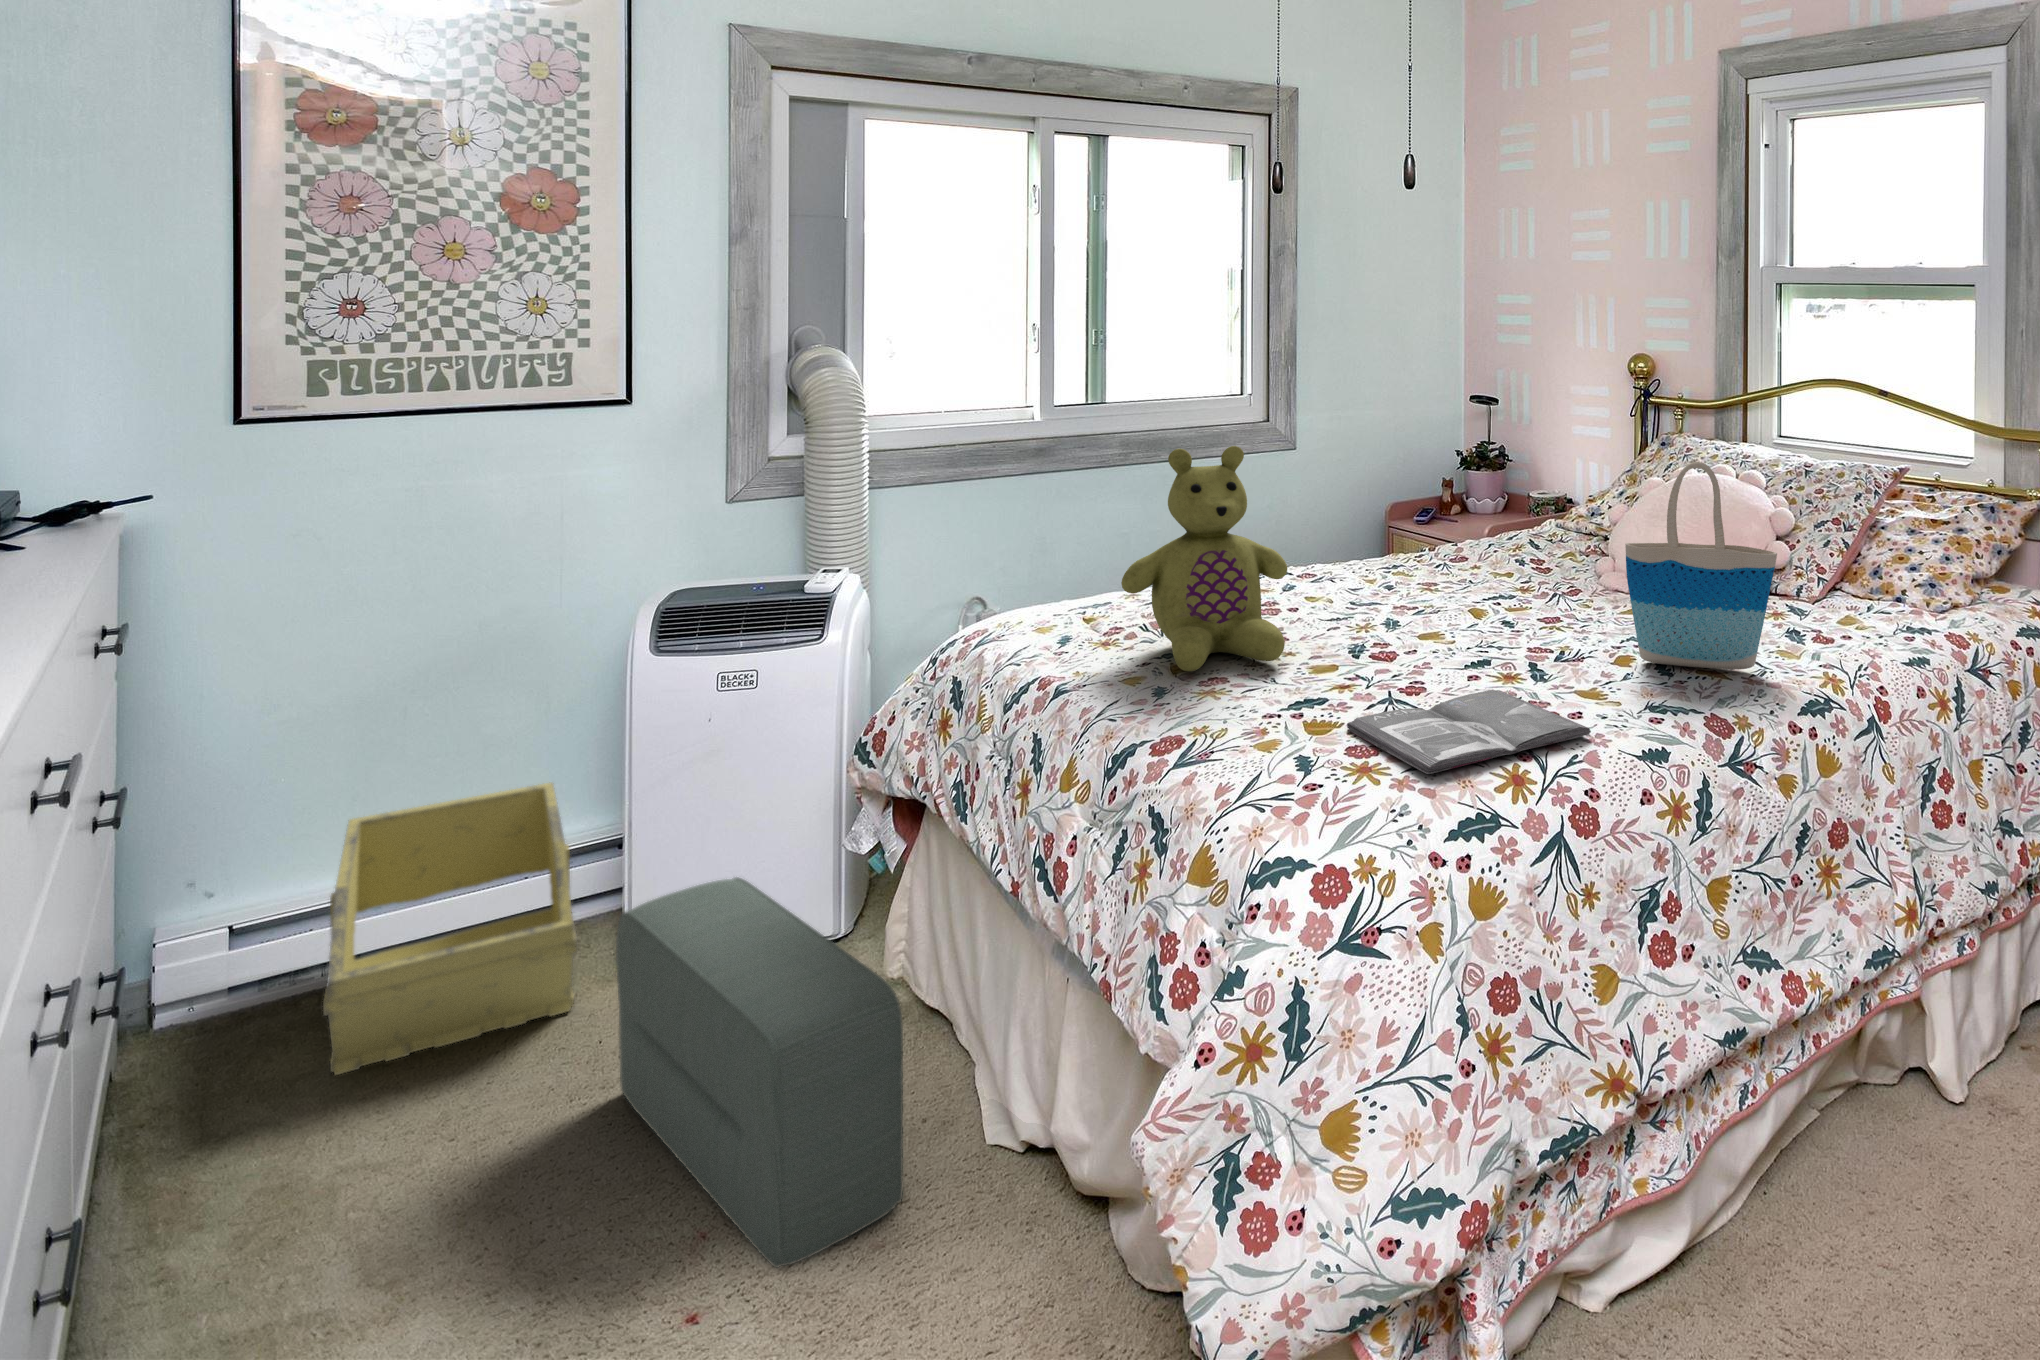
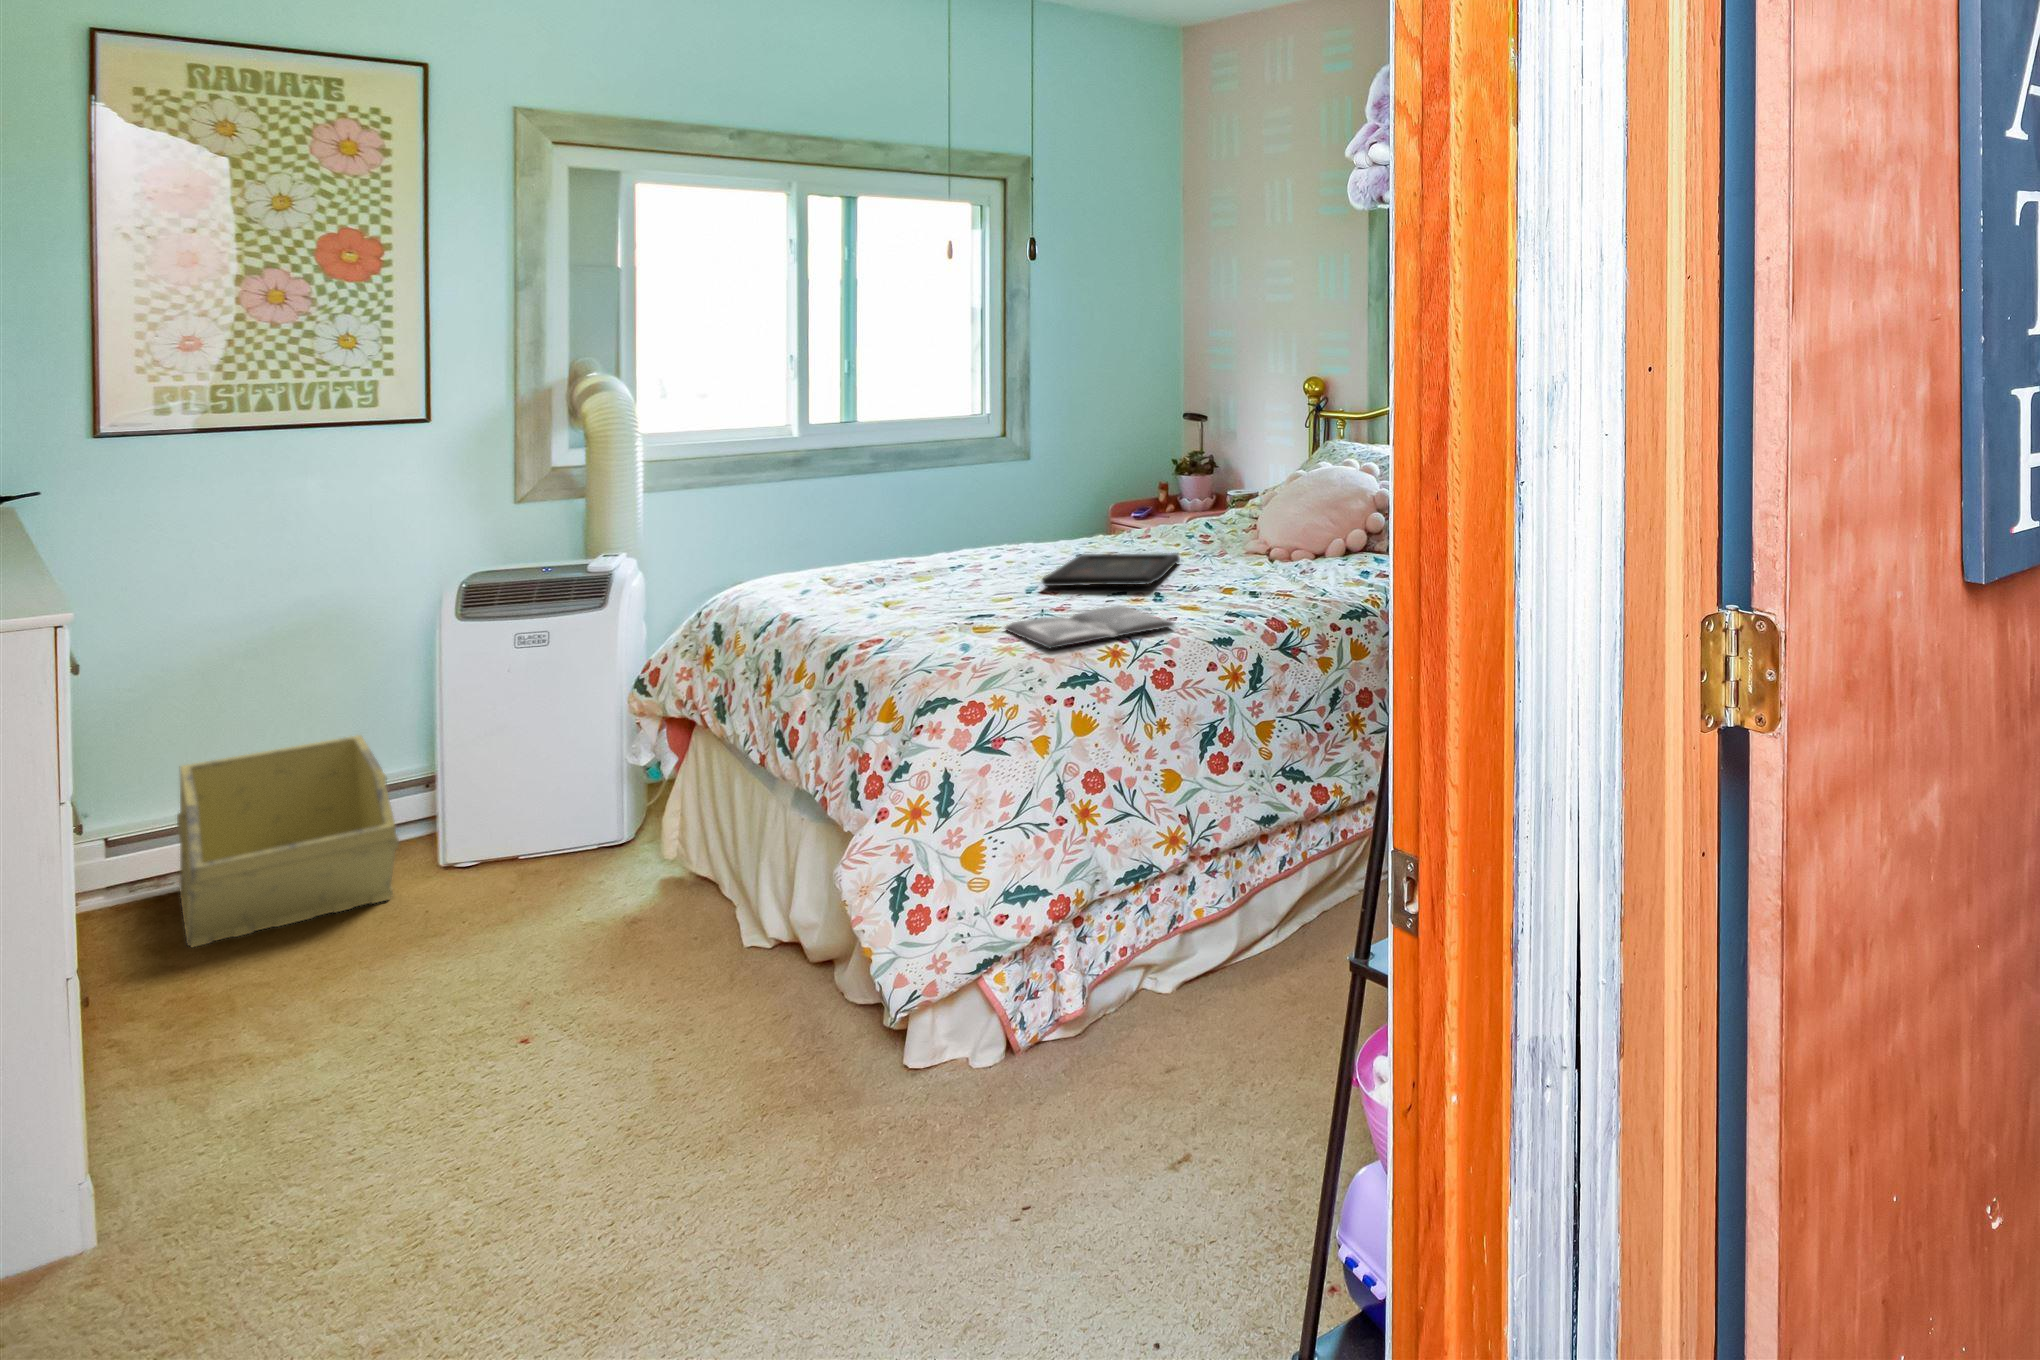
stuffed bear: present [1121,446,1287,671] -> none [849,443,982,603]
tote bag: present [1625,462,1777,669] -> none [1229,447,1331,591]
tray: none [1370,594,1533,651] -> present [1042,553,1180,586]
pouf: present [616,877,903,1268] -> none [441,778,676,1017]

